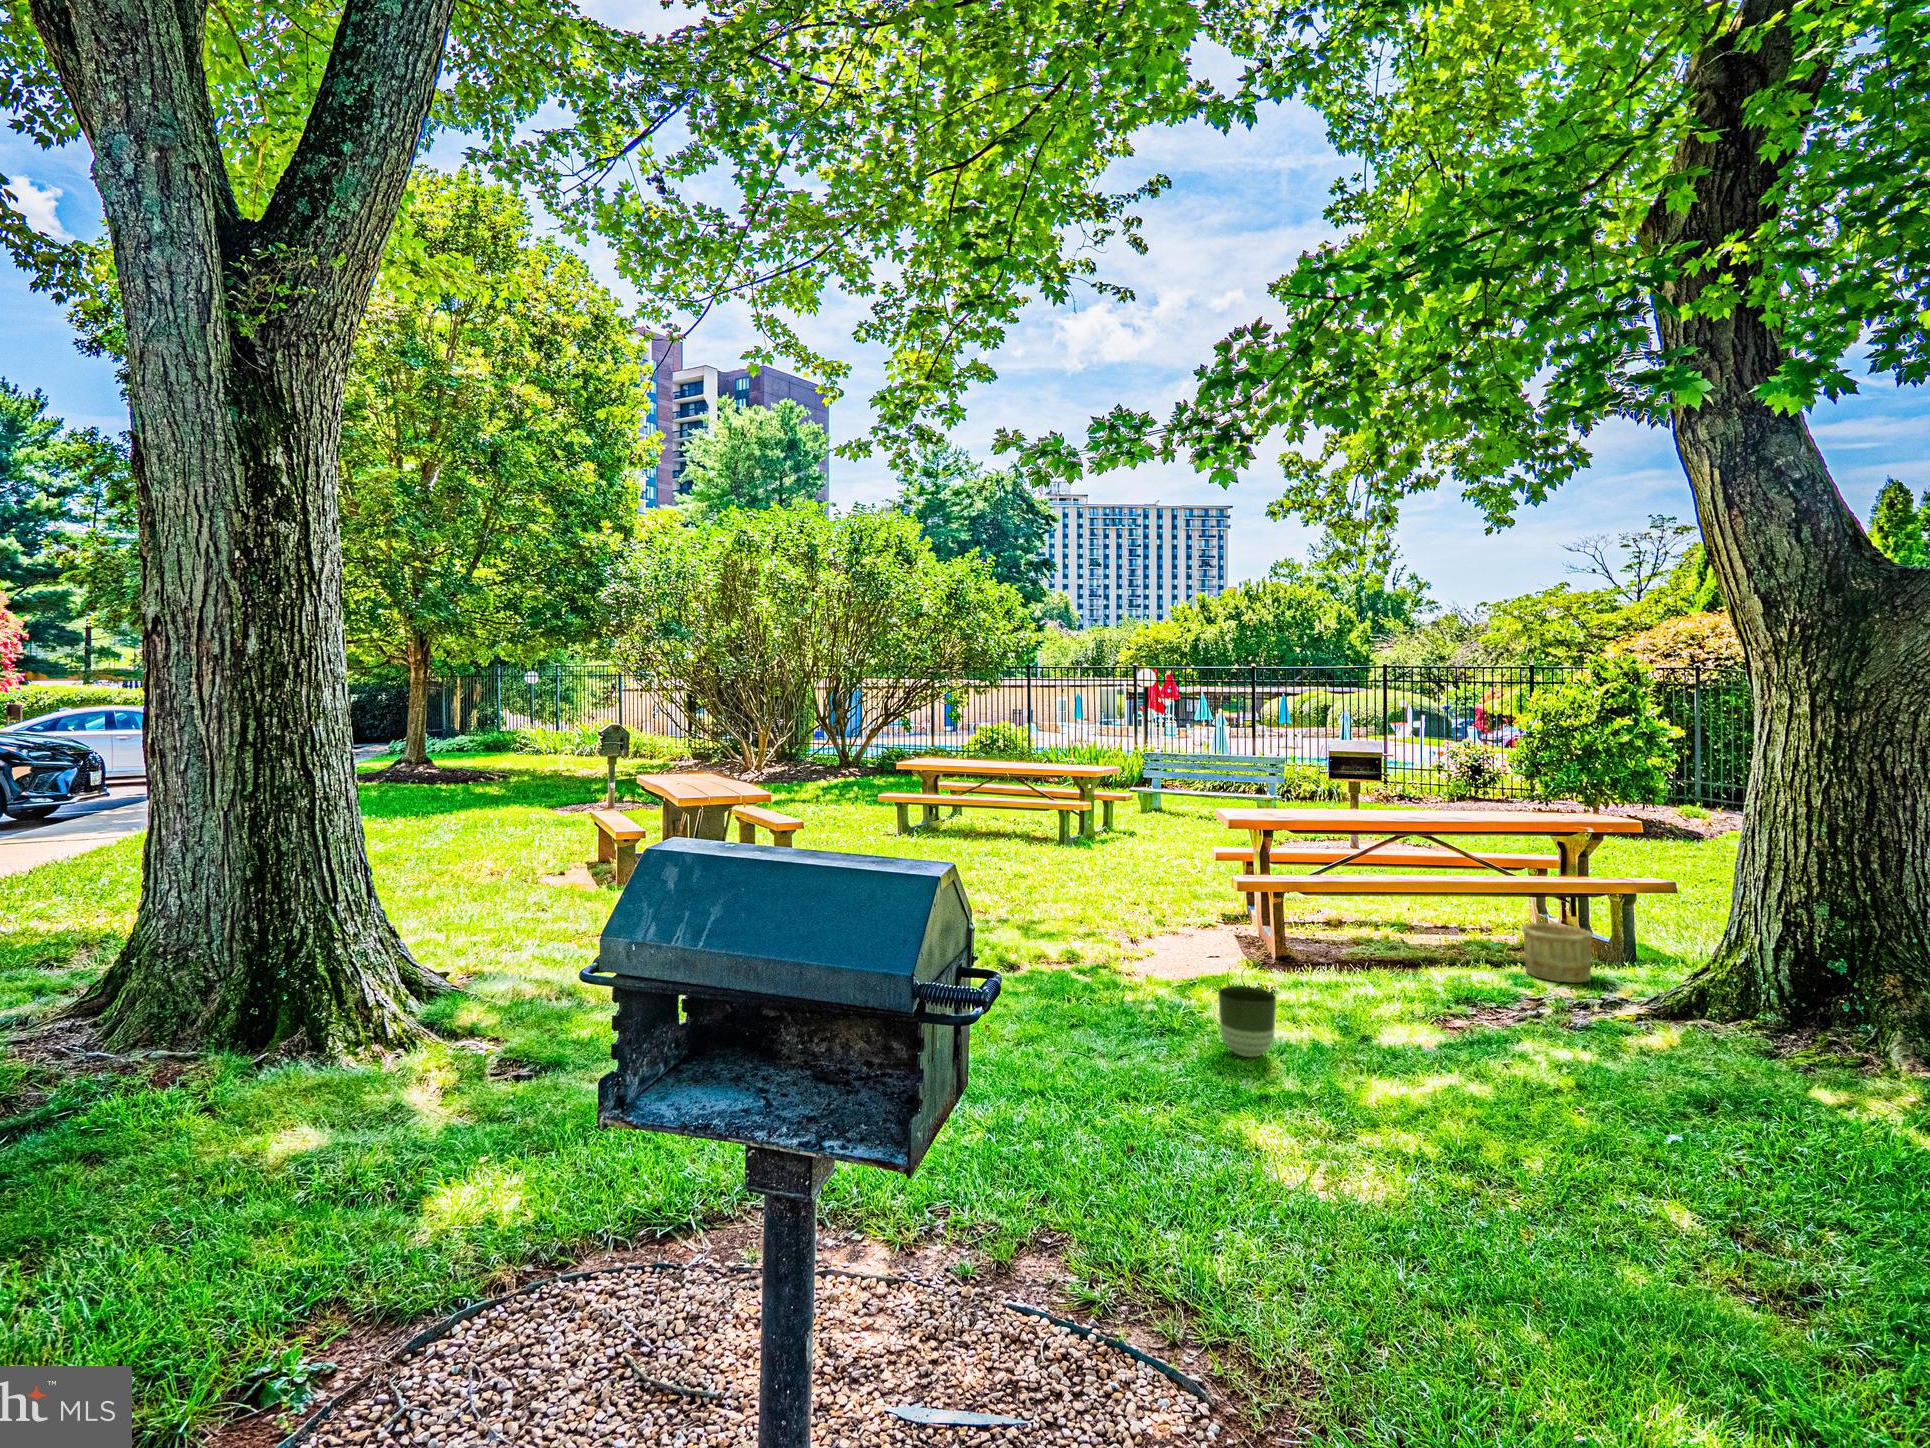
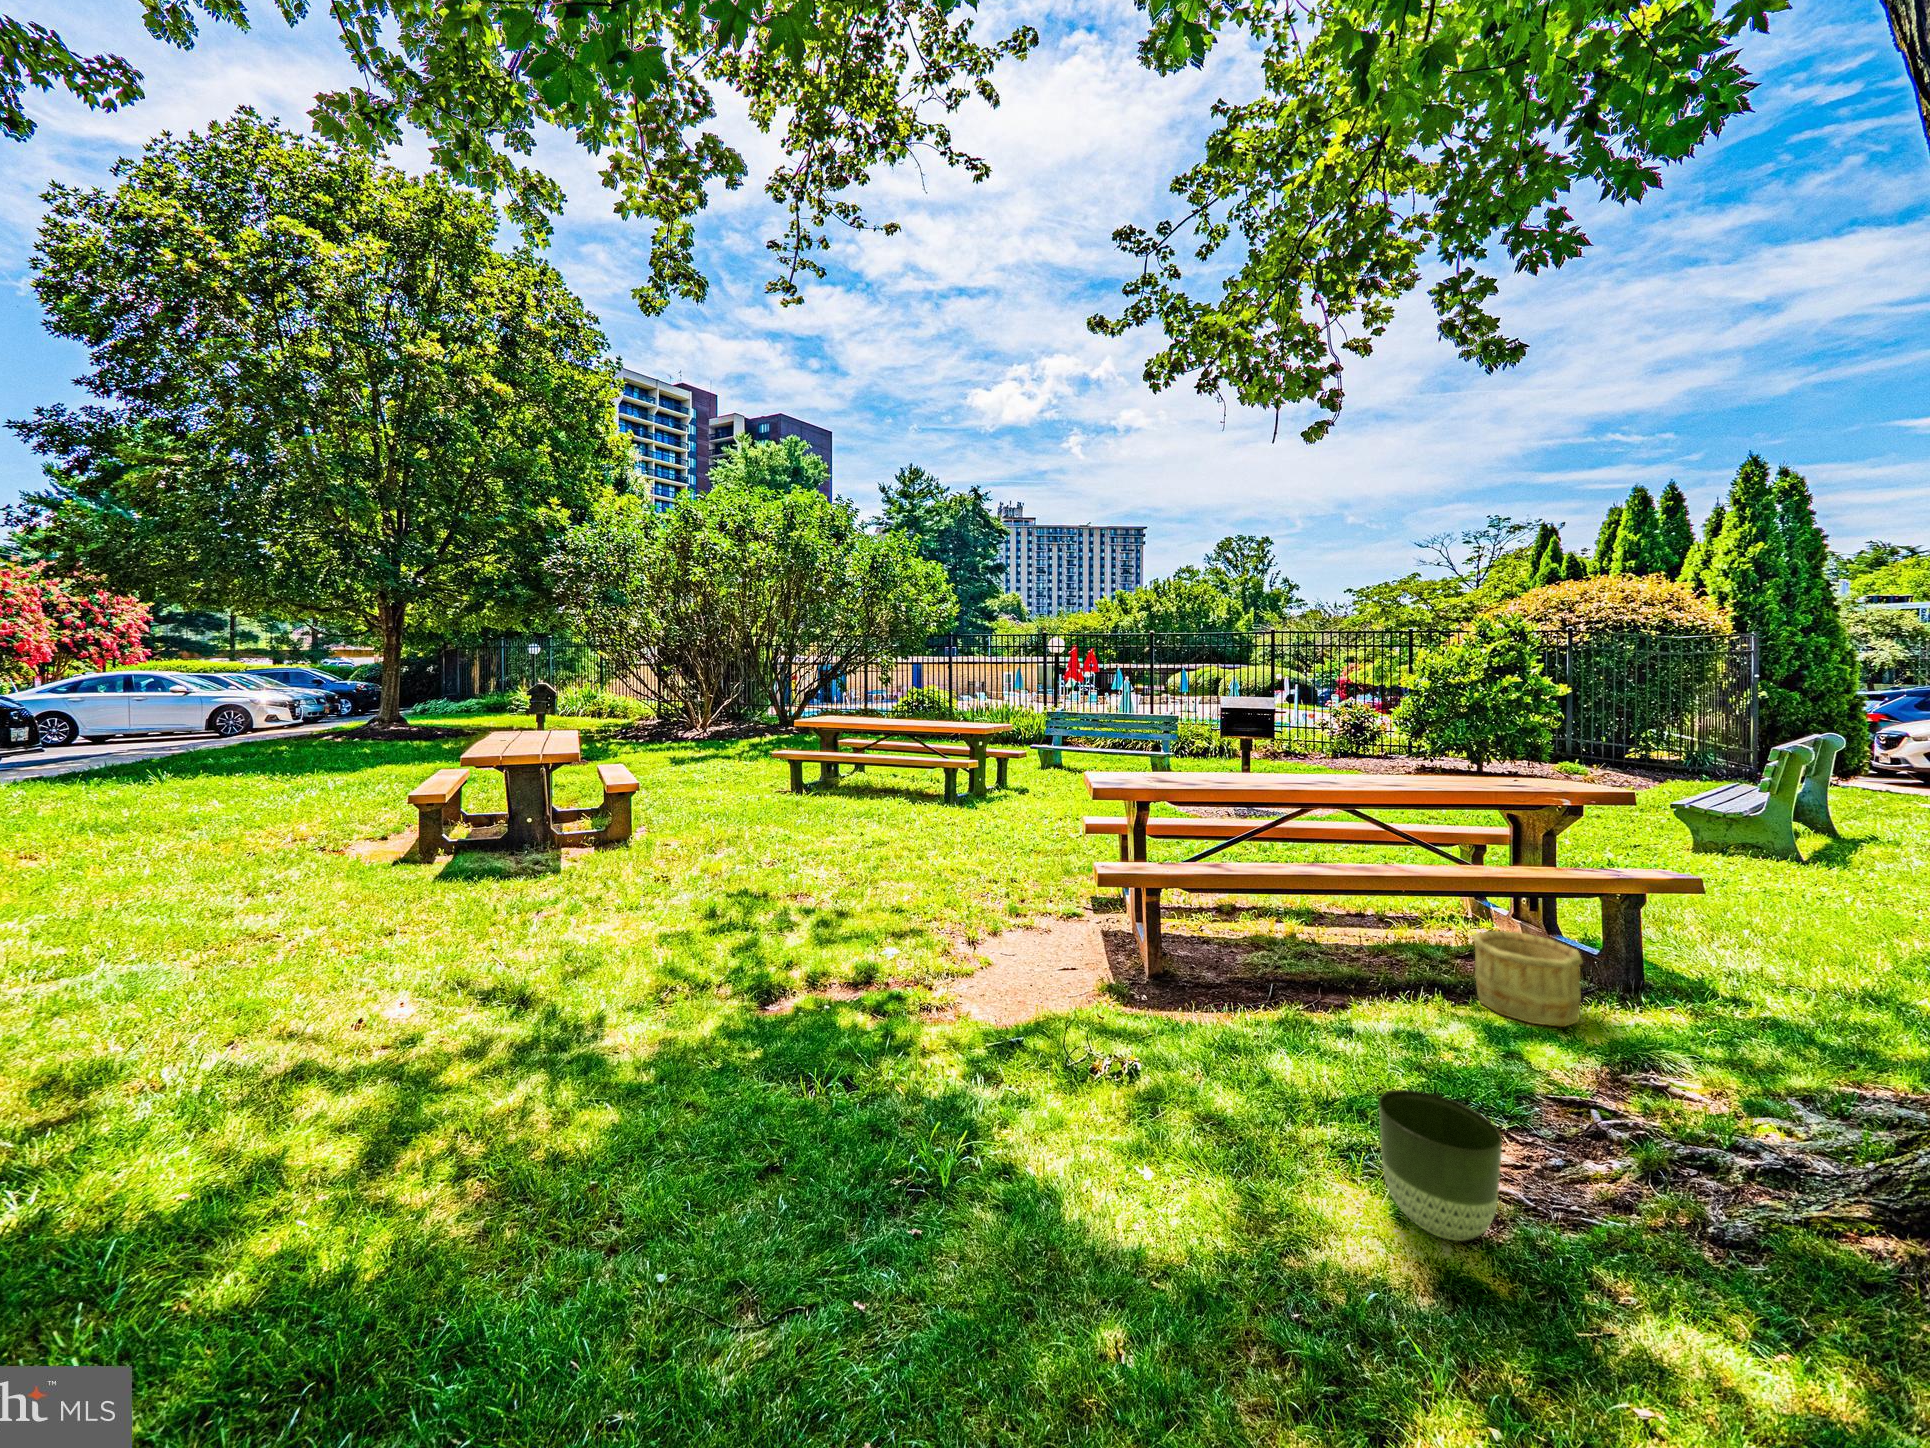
planter: present [1218,986,1276,1057] -> present [1379,1090,1502,1241]

